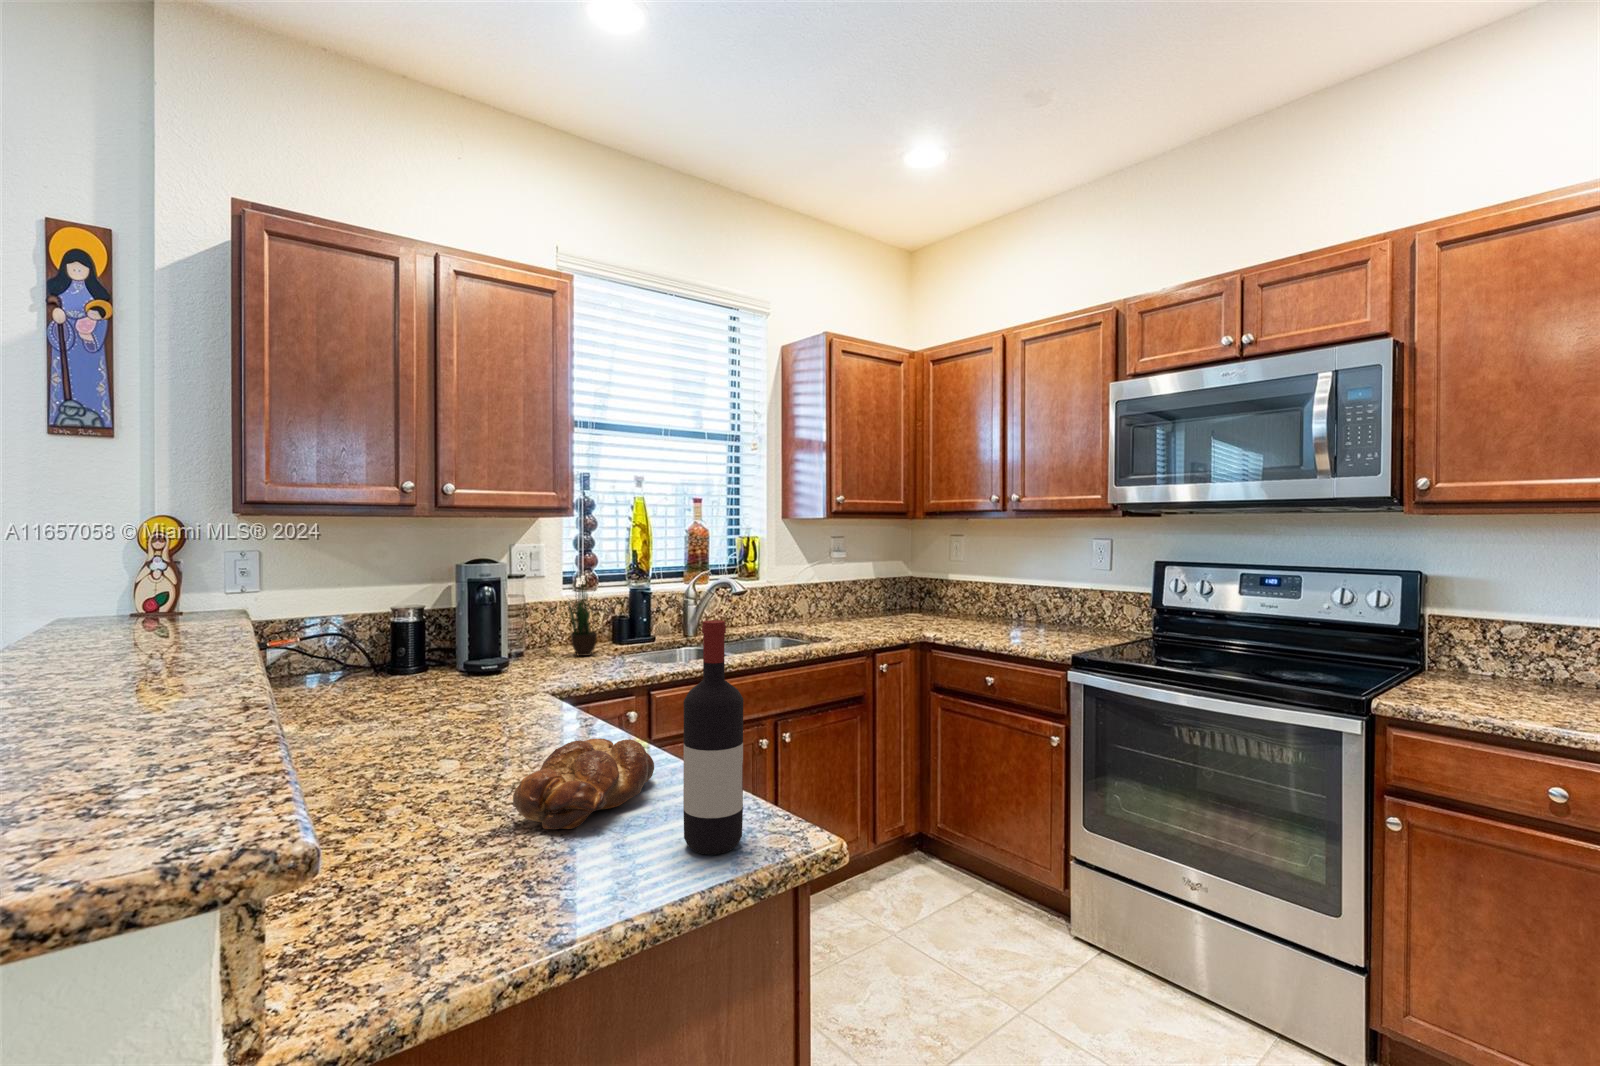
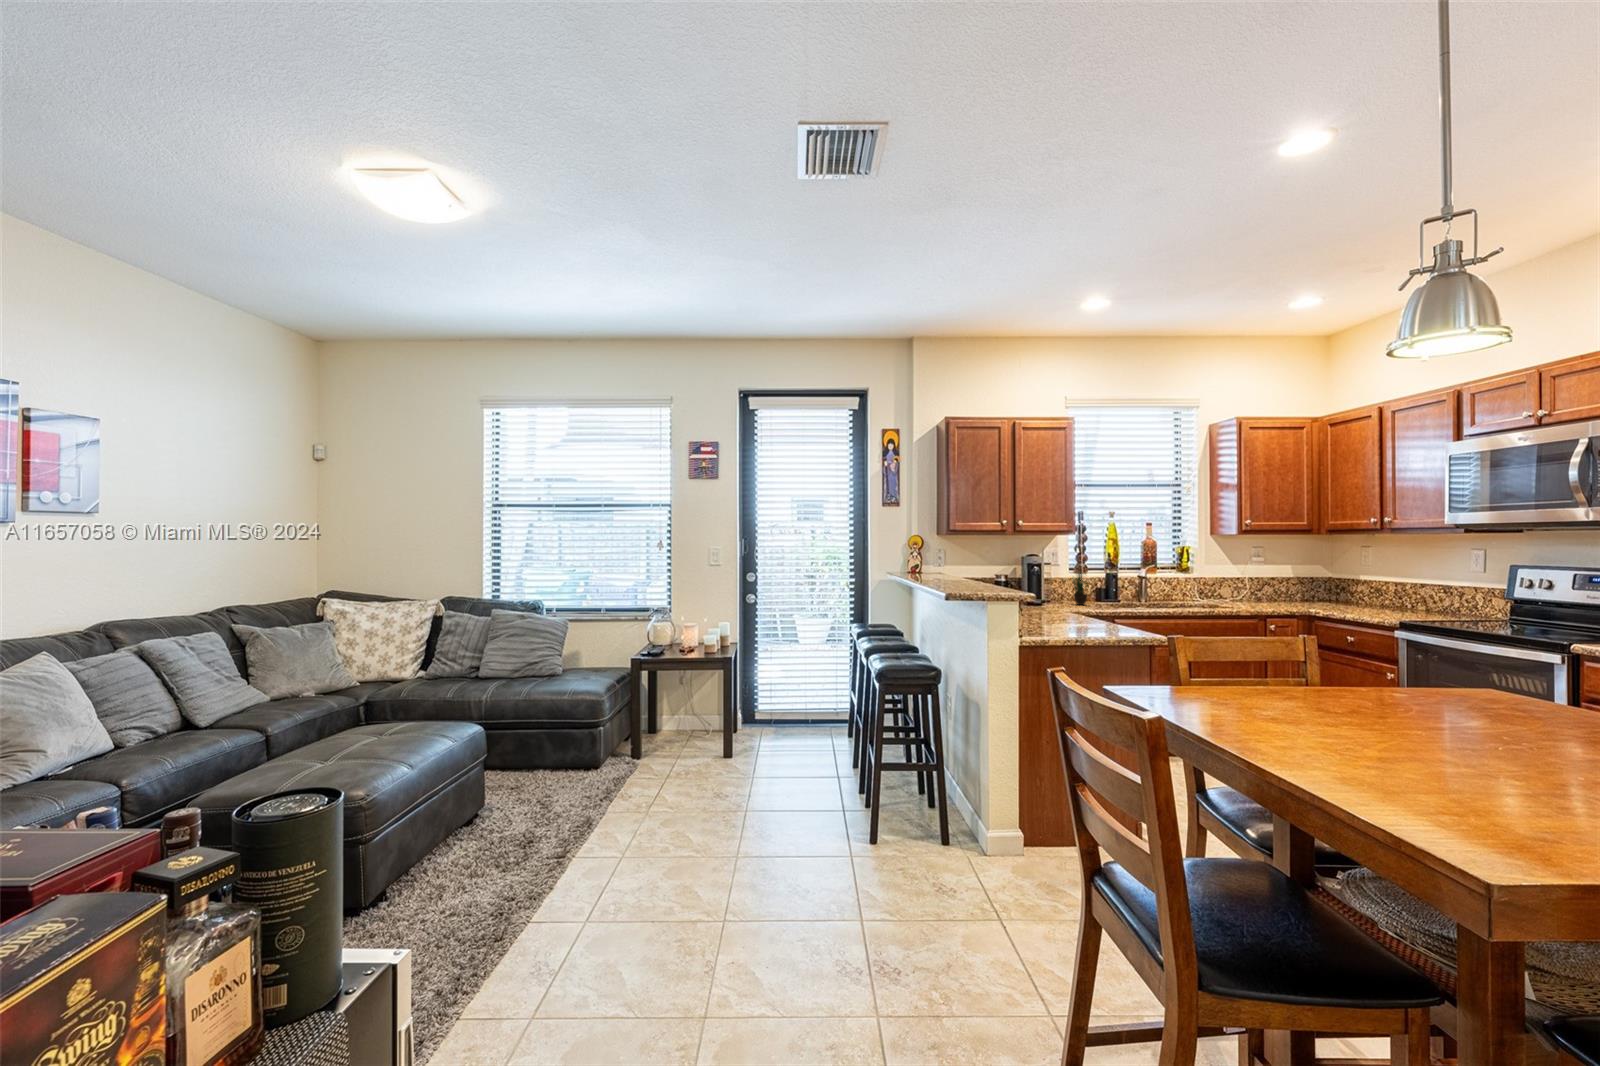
wine bottle: present [683,620,743,855] -> none [1112,567,1132,635]
bread loaf: present [513,738,654,829] -> none [1060,608,1107,629]

